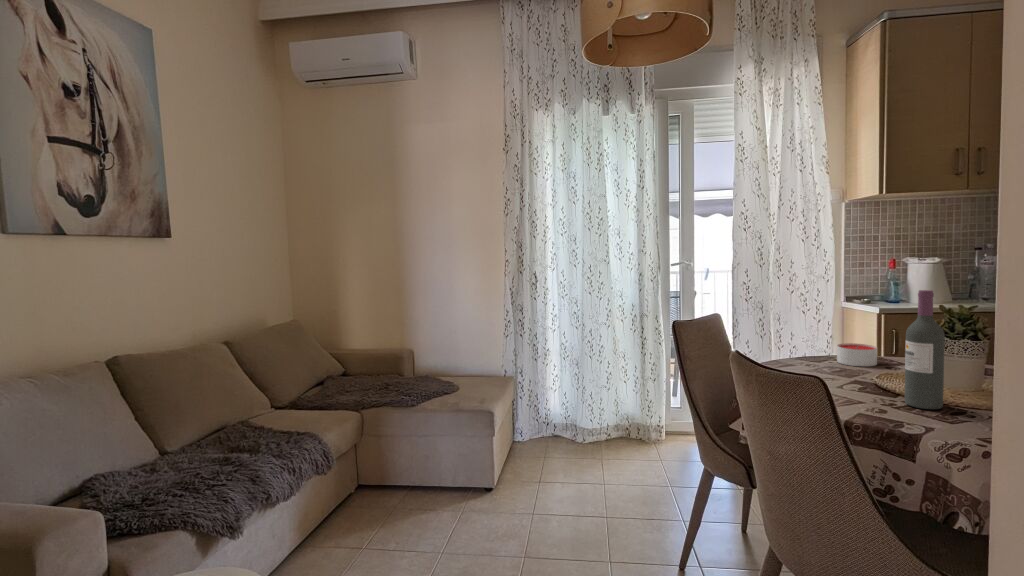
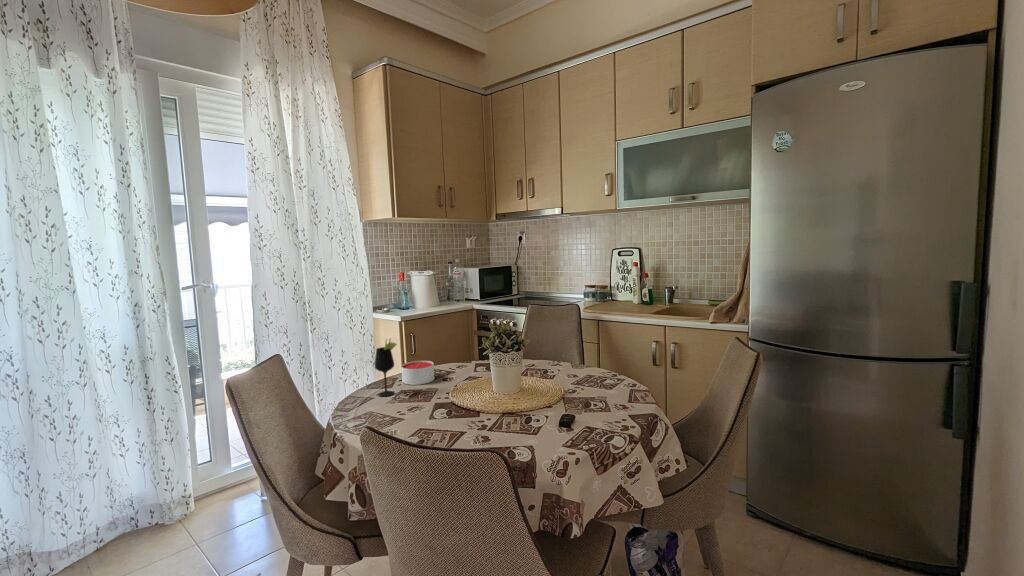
wine bottle: present [905,290,945,409] -> none [488,314,517,424]
wine glass: none [802,312,827,367] -> present [375,339,397,396]

